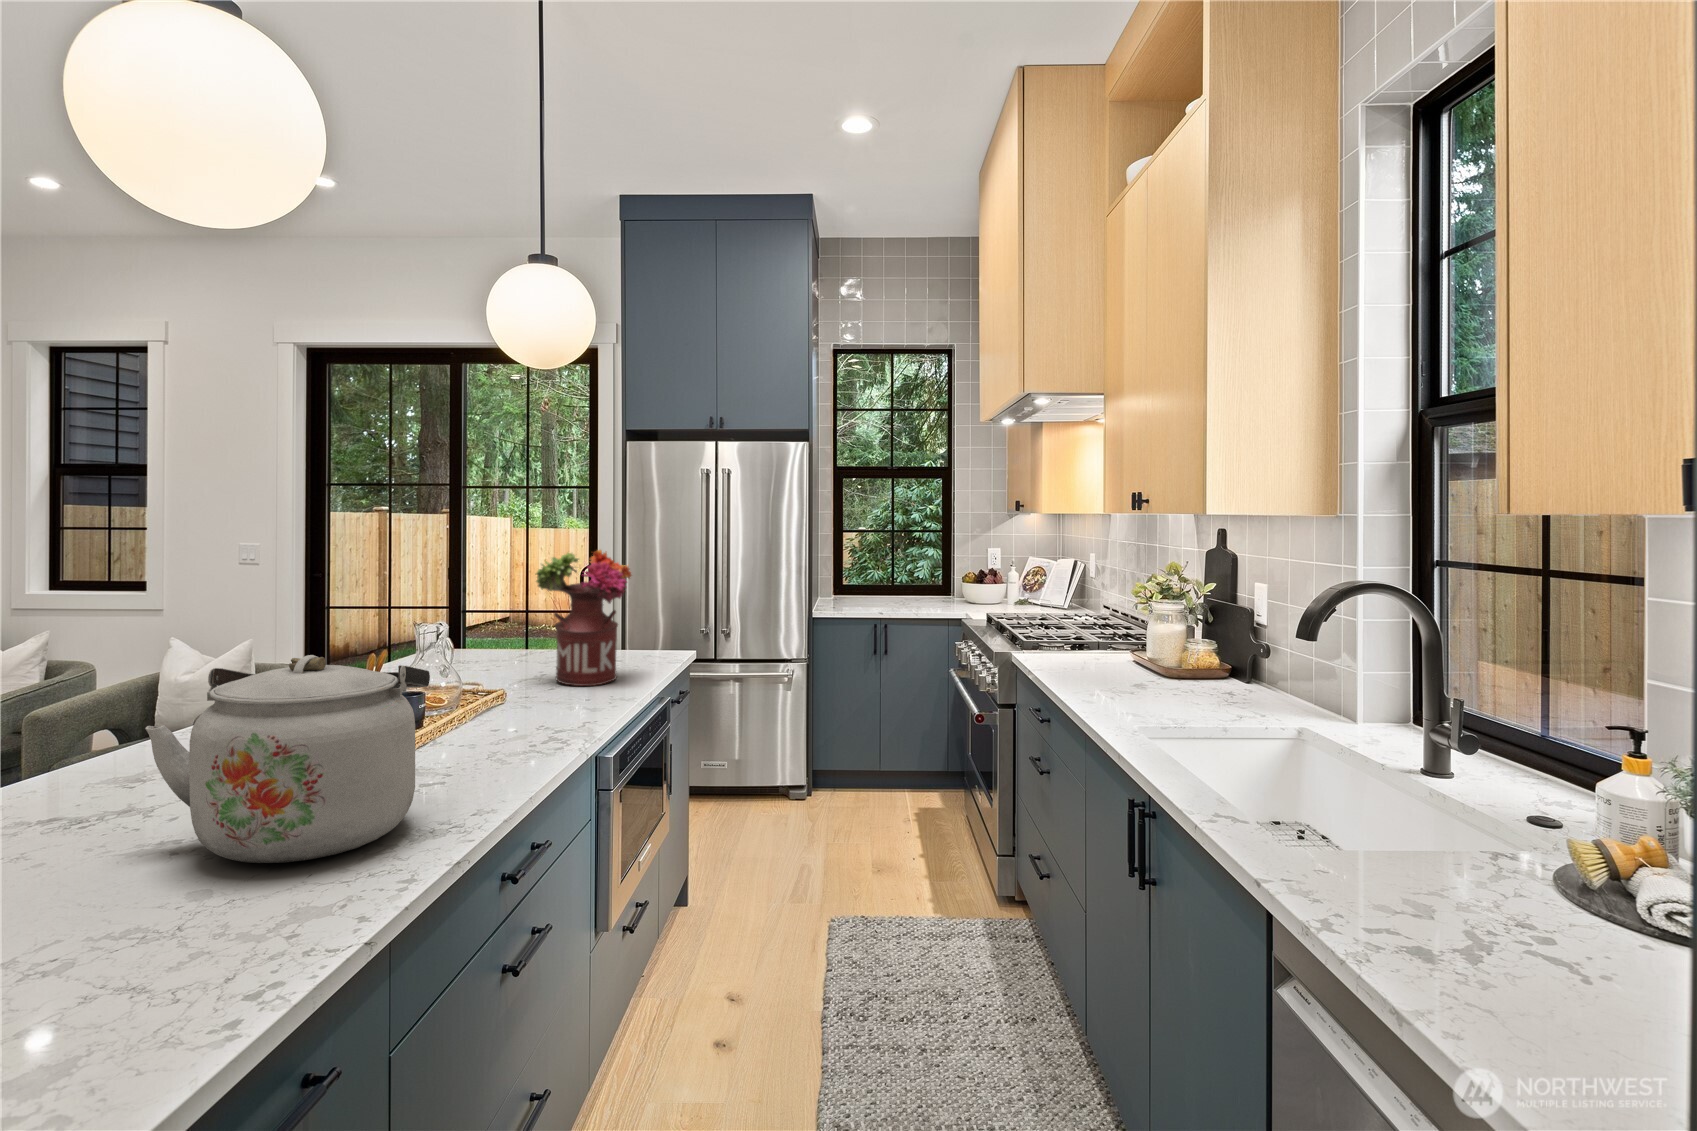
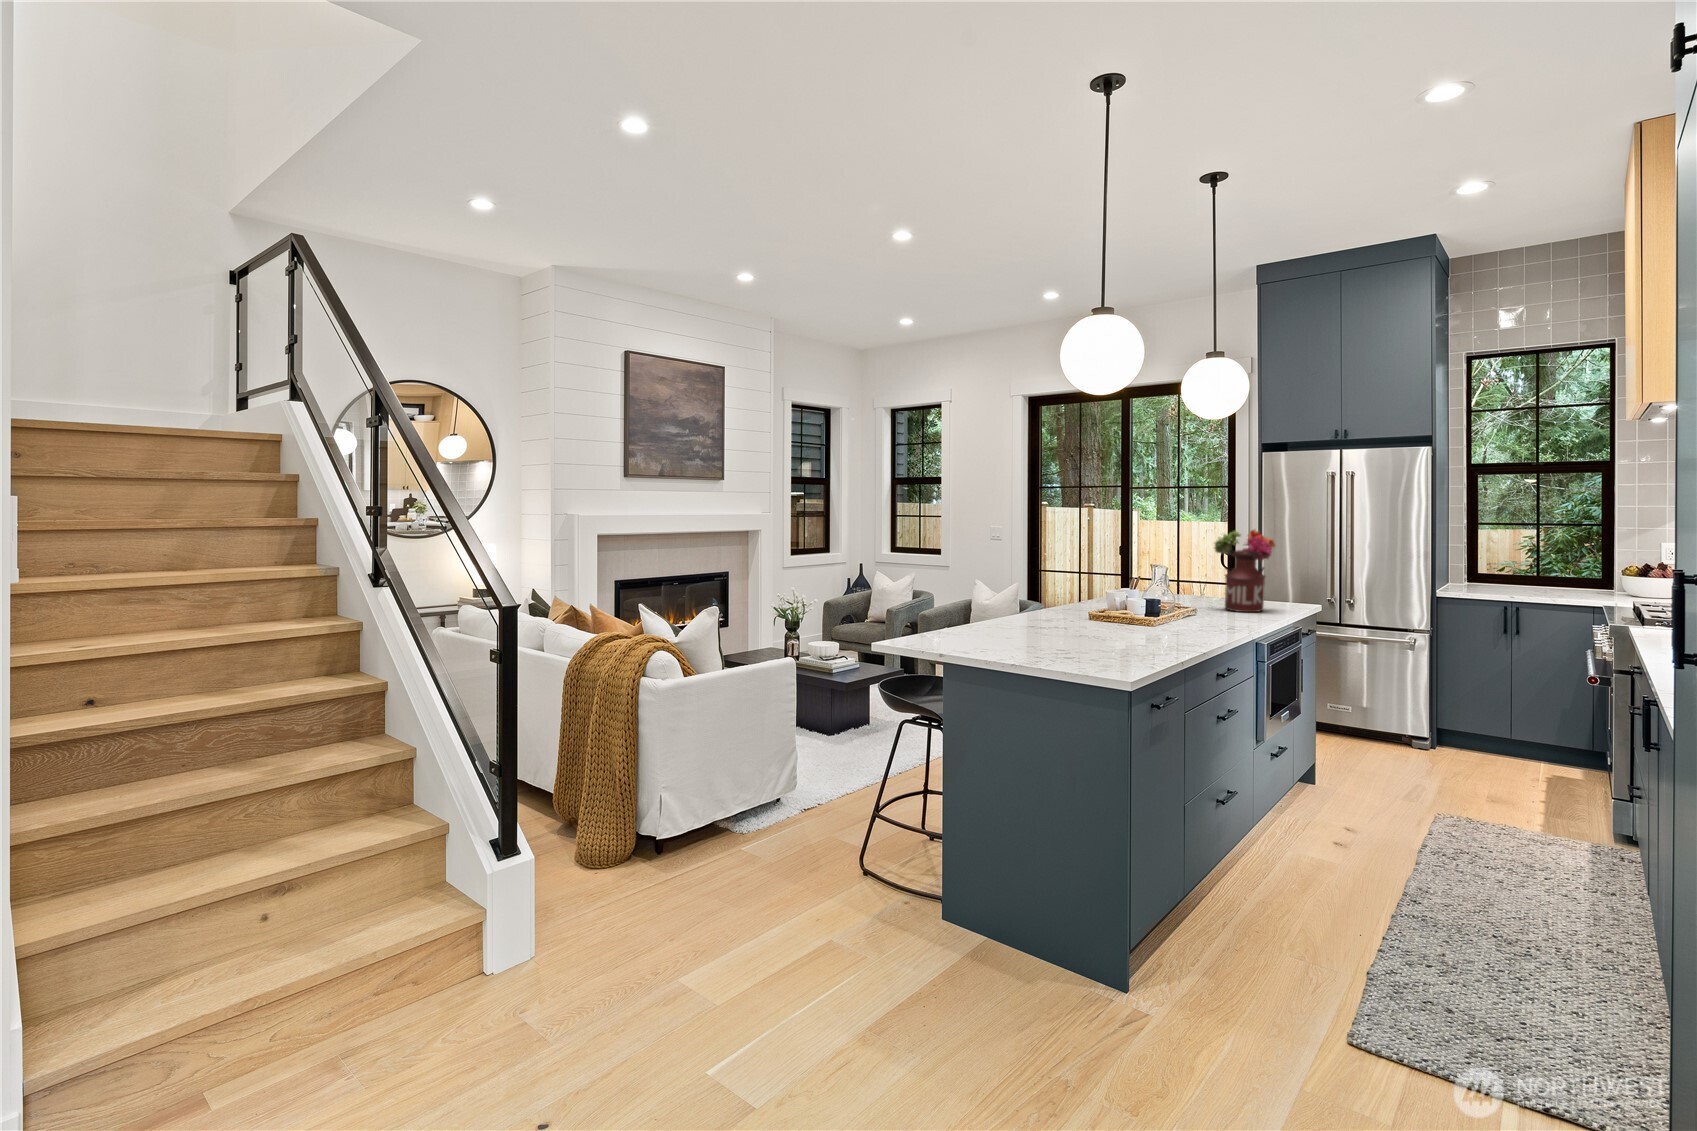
kettle: present [146,655,430,863] -> none [1086,564,1185,642]

